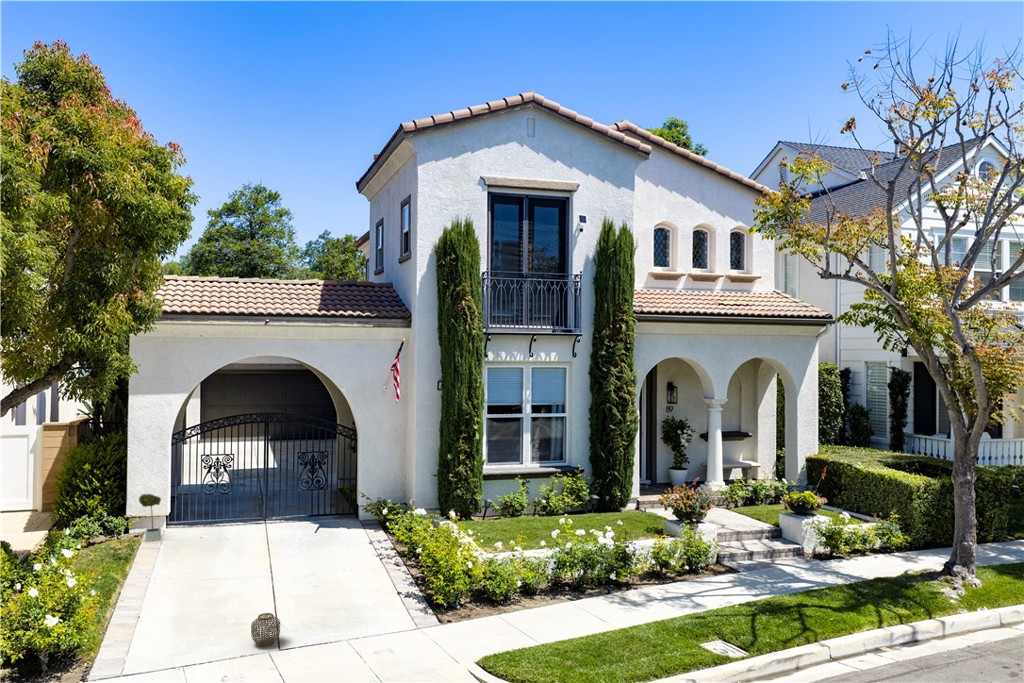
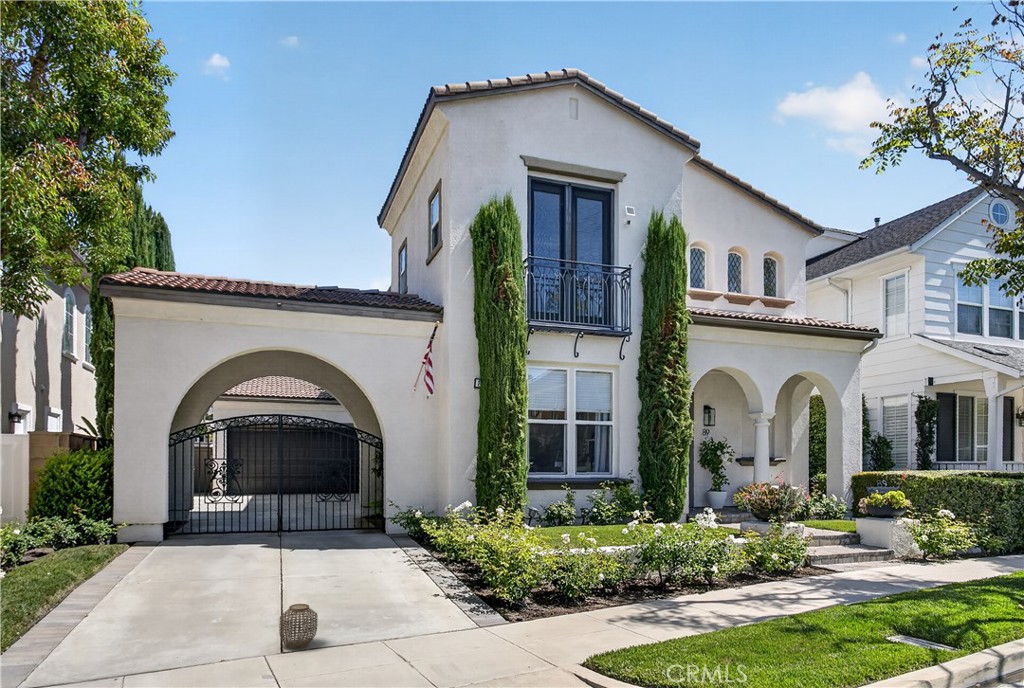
potted tree: present [139,494,161,542] -> none [128,495,155,553]

